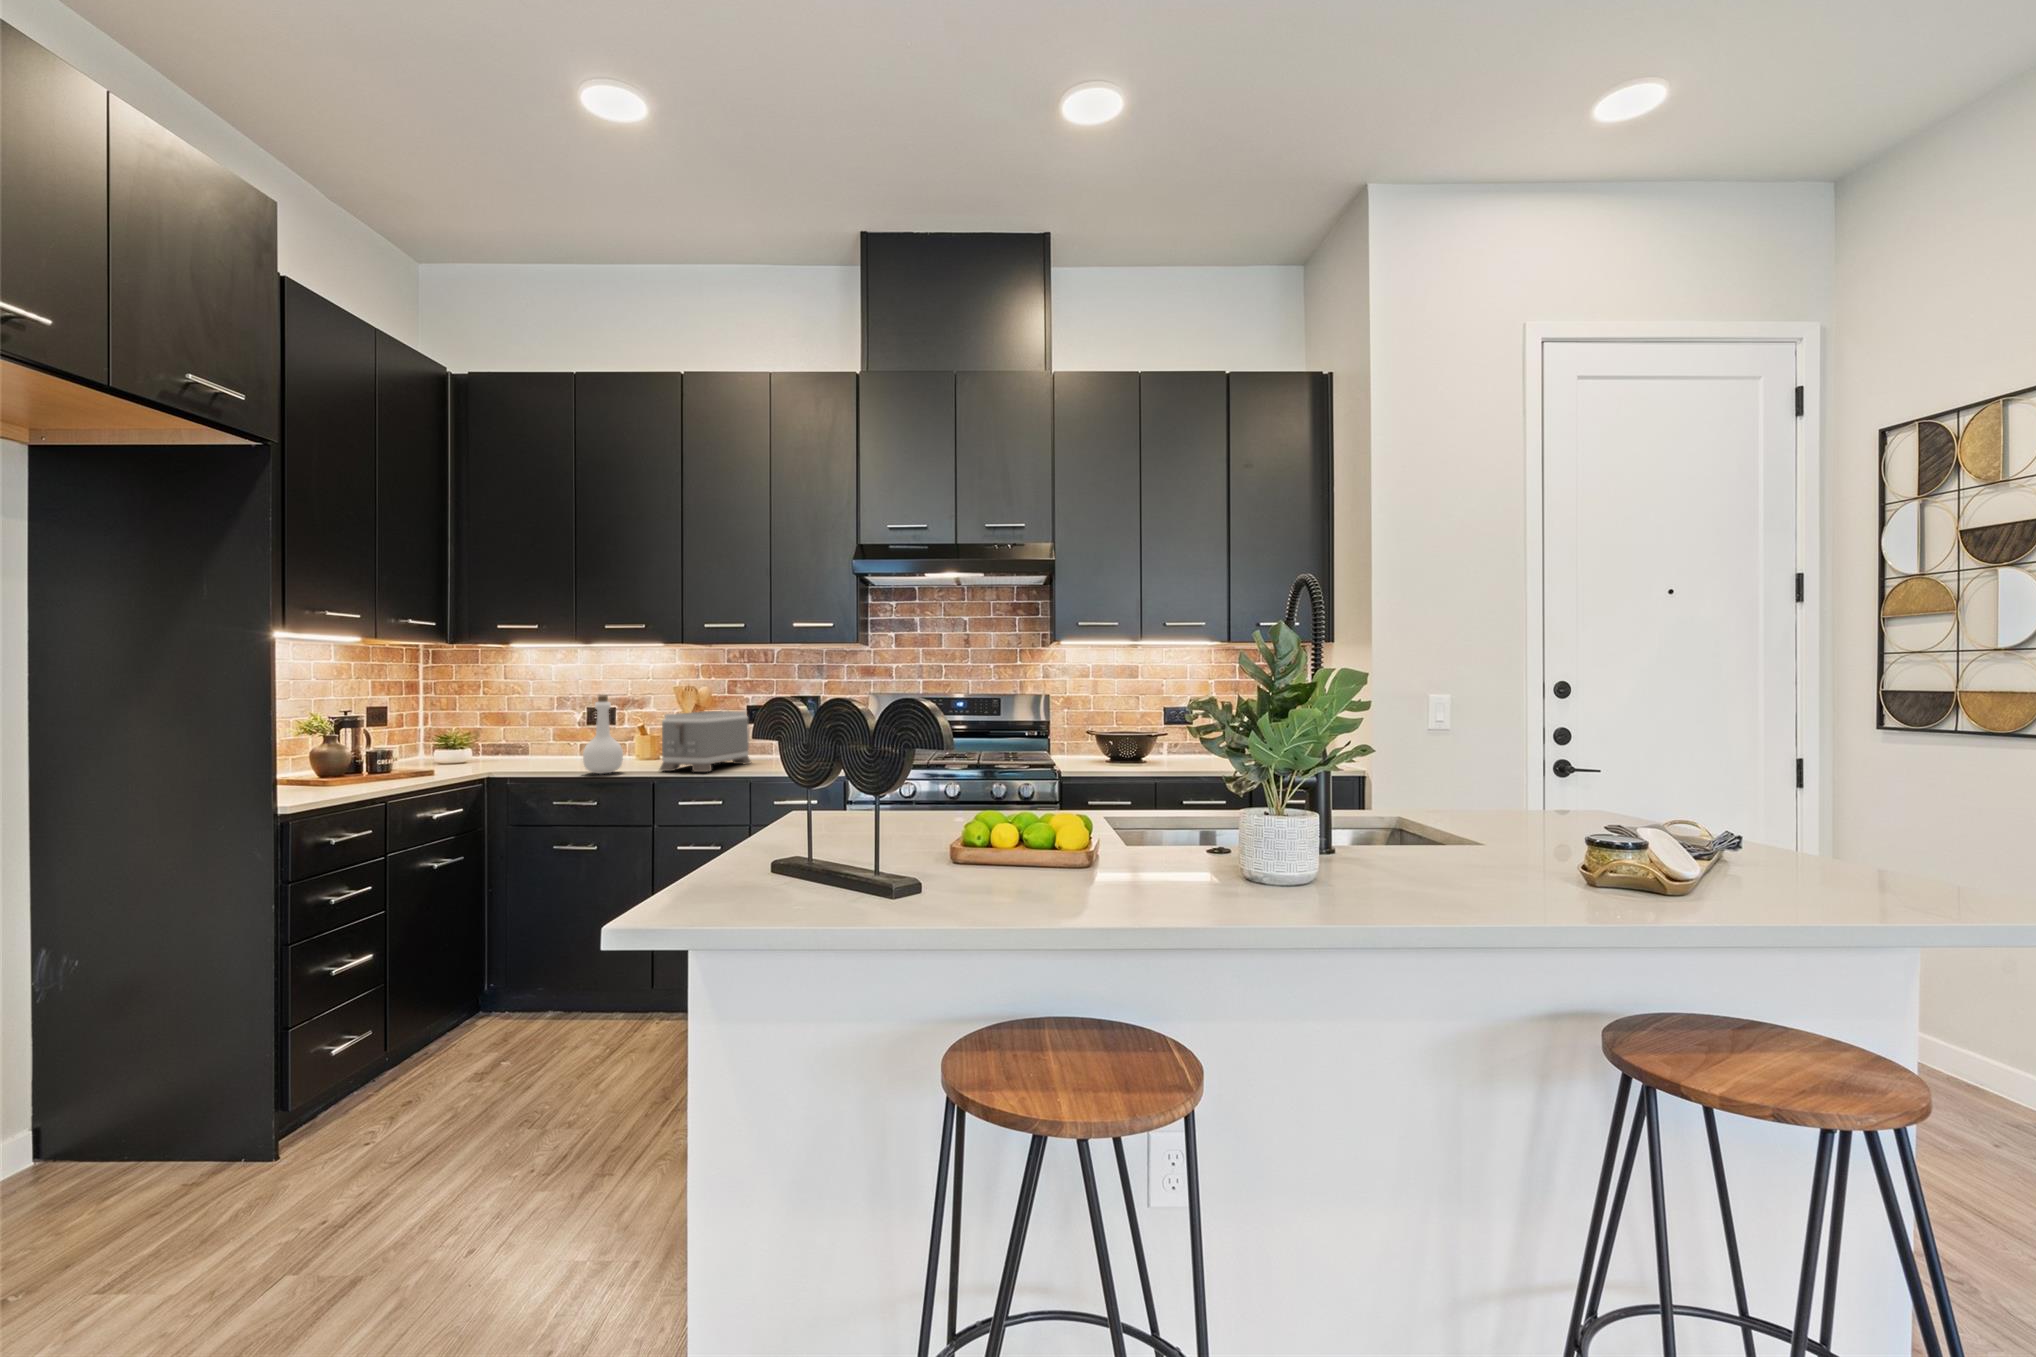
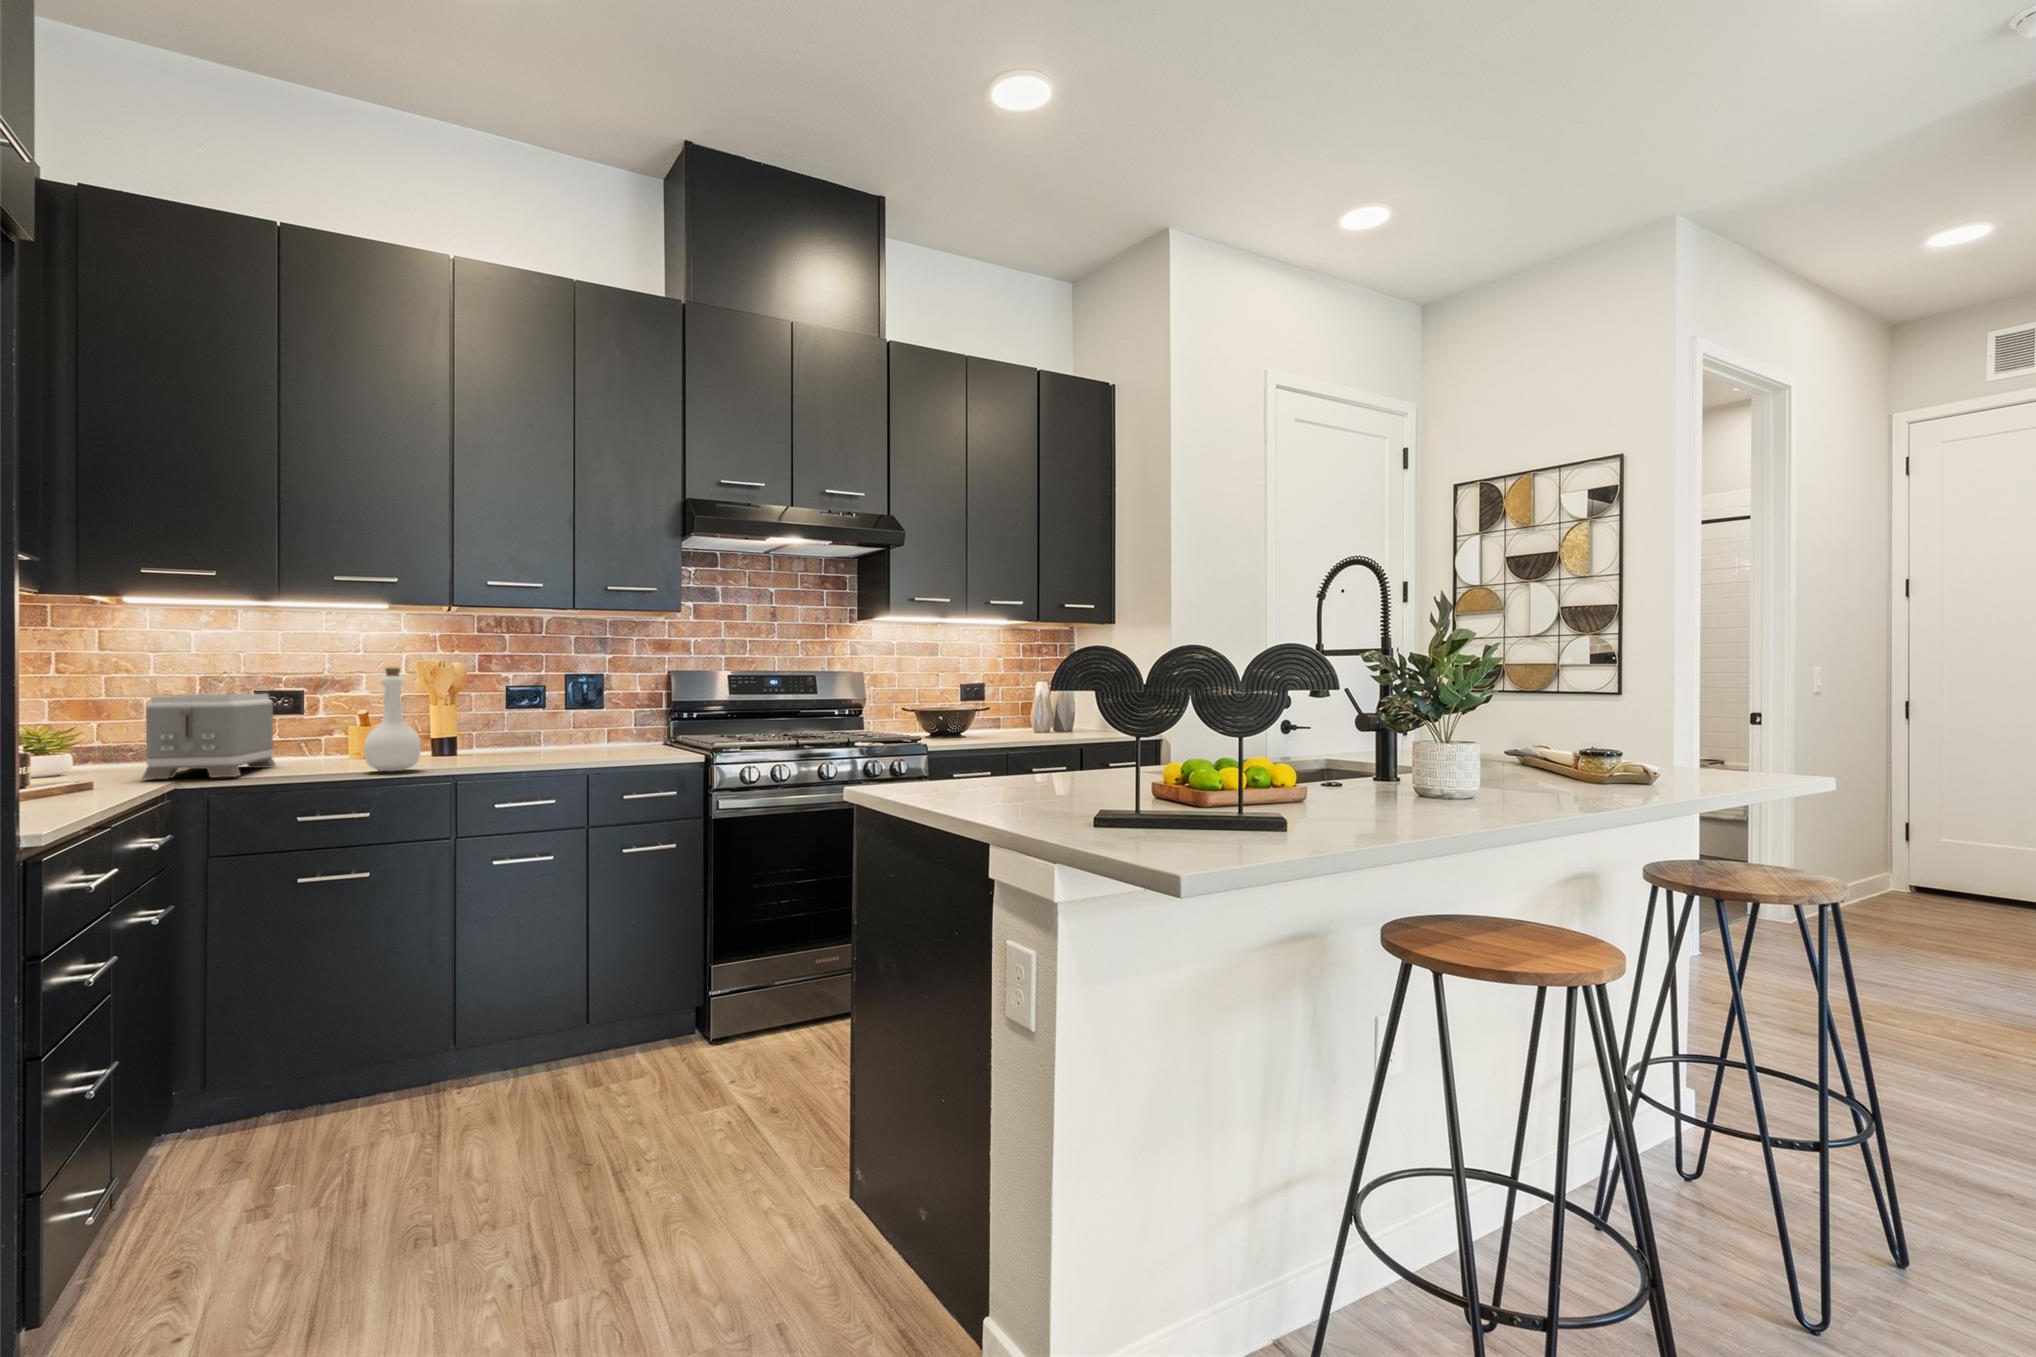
toaster: present [660,711,751,772] -> present [142,694,275,780]

